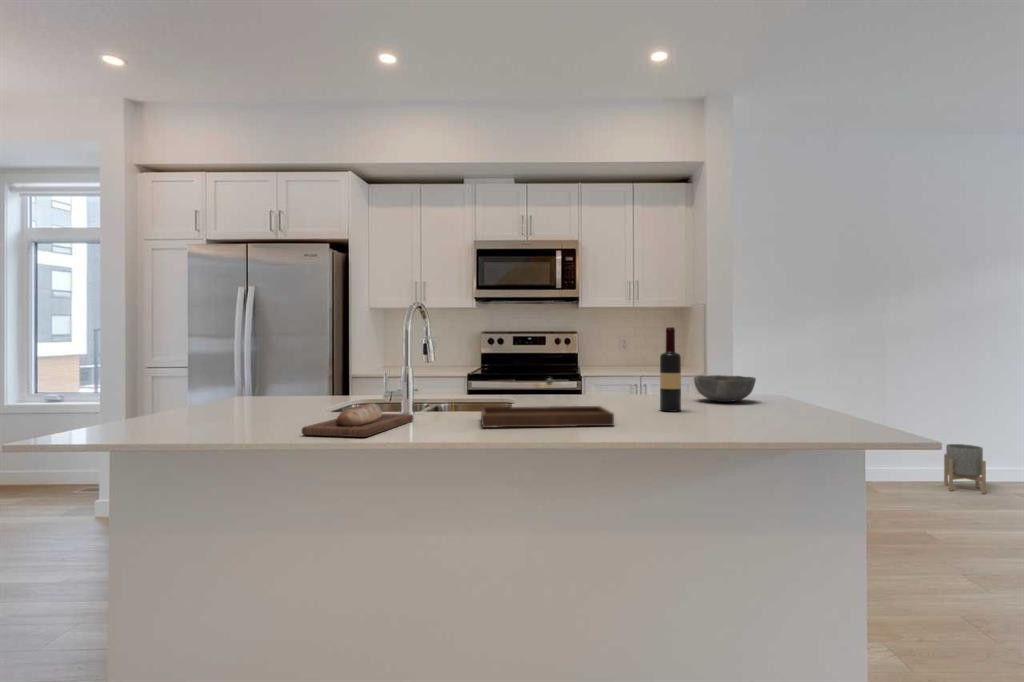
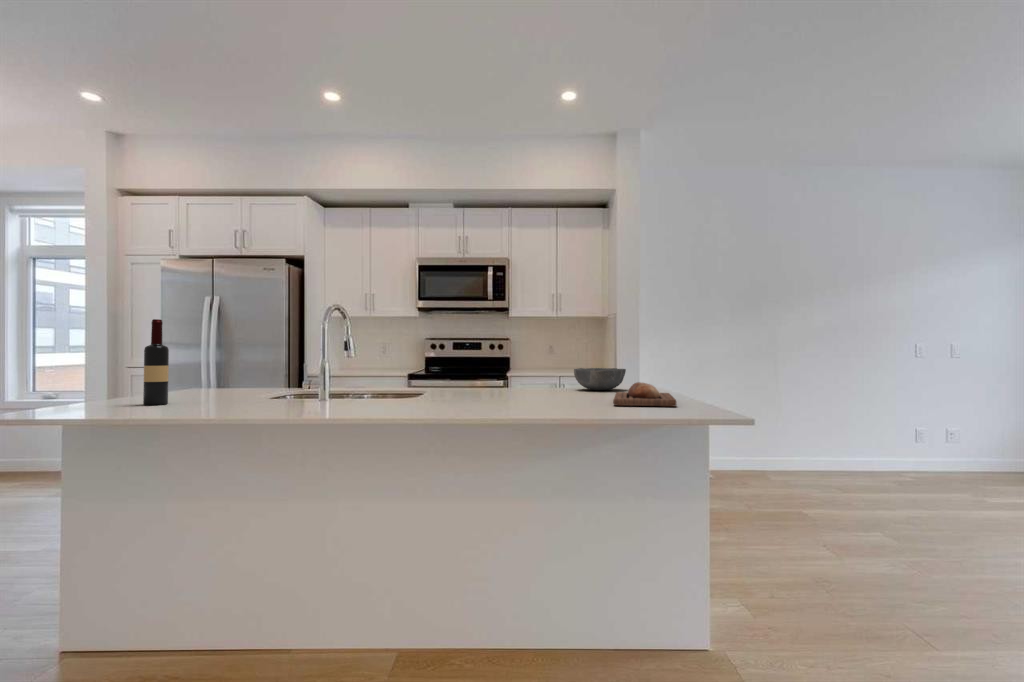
wine bottle: present [660,327,681,412] -> present [143,319,169,405]
tray: present [481,378,614,428] -> none [354,364,473,405]
bread loaf: present [302,403,413,437] -> present [613,382,676,406]
planter: present [944,444,986,494] -> none [831,438,865,481]

